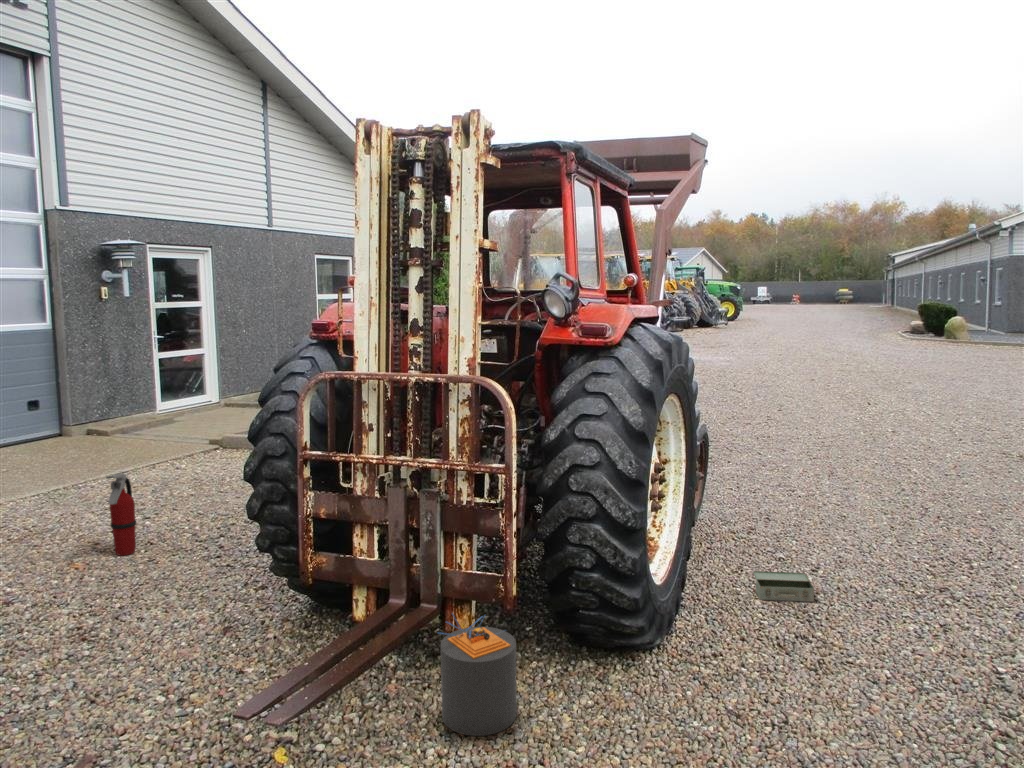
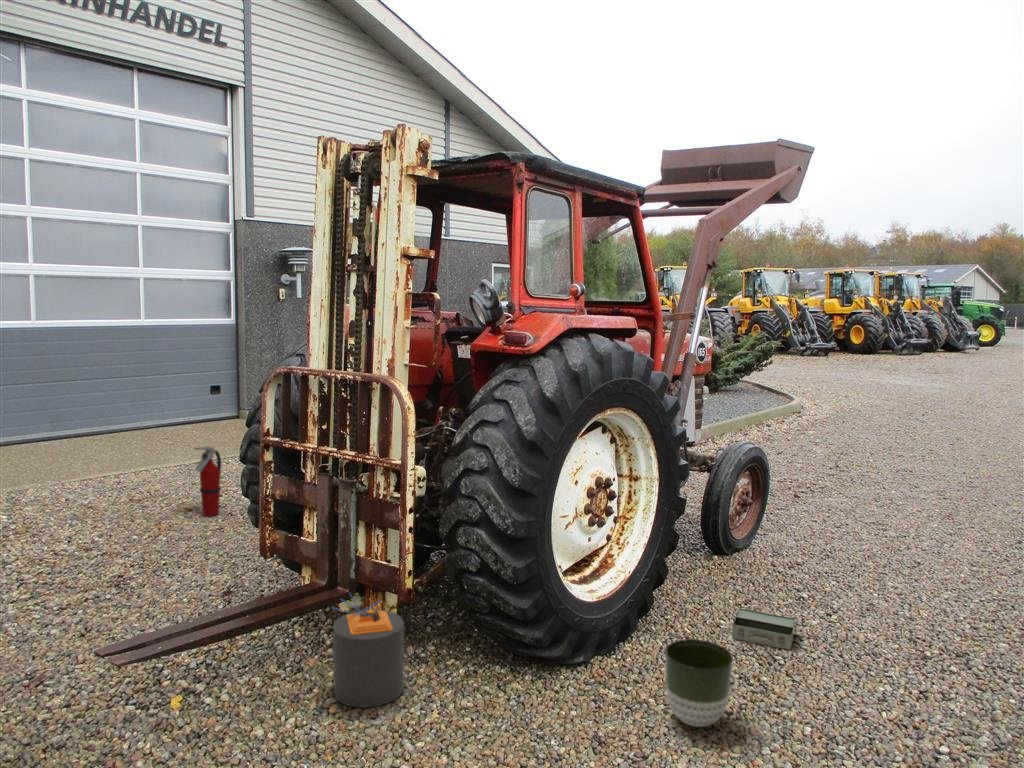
planter: none [769,604,835,686] -> present [666,639,733,727]

